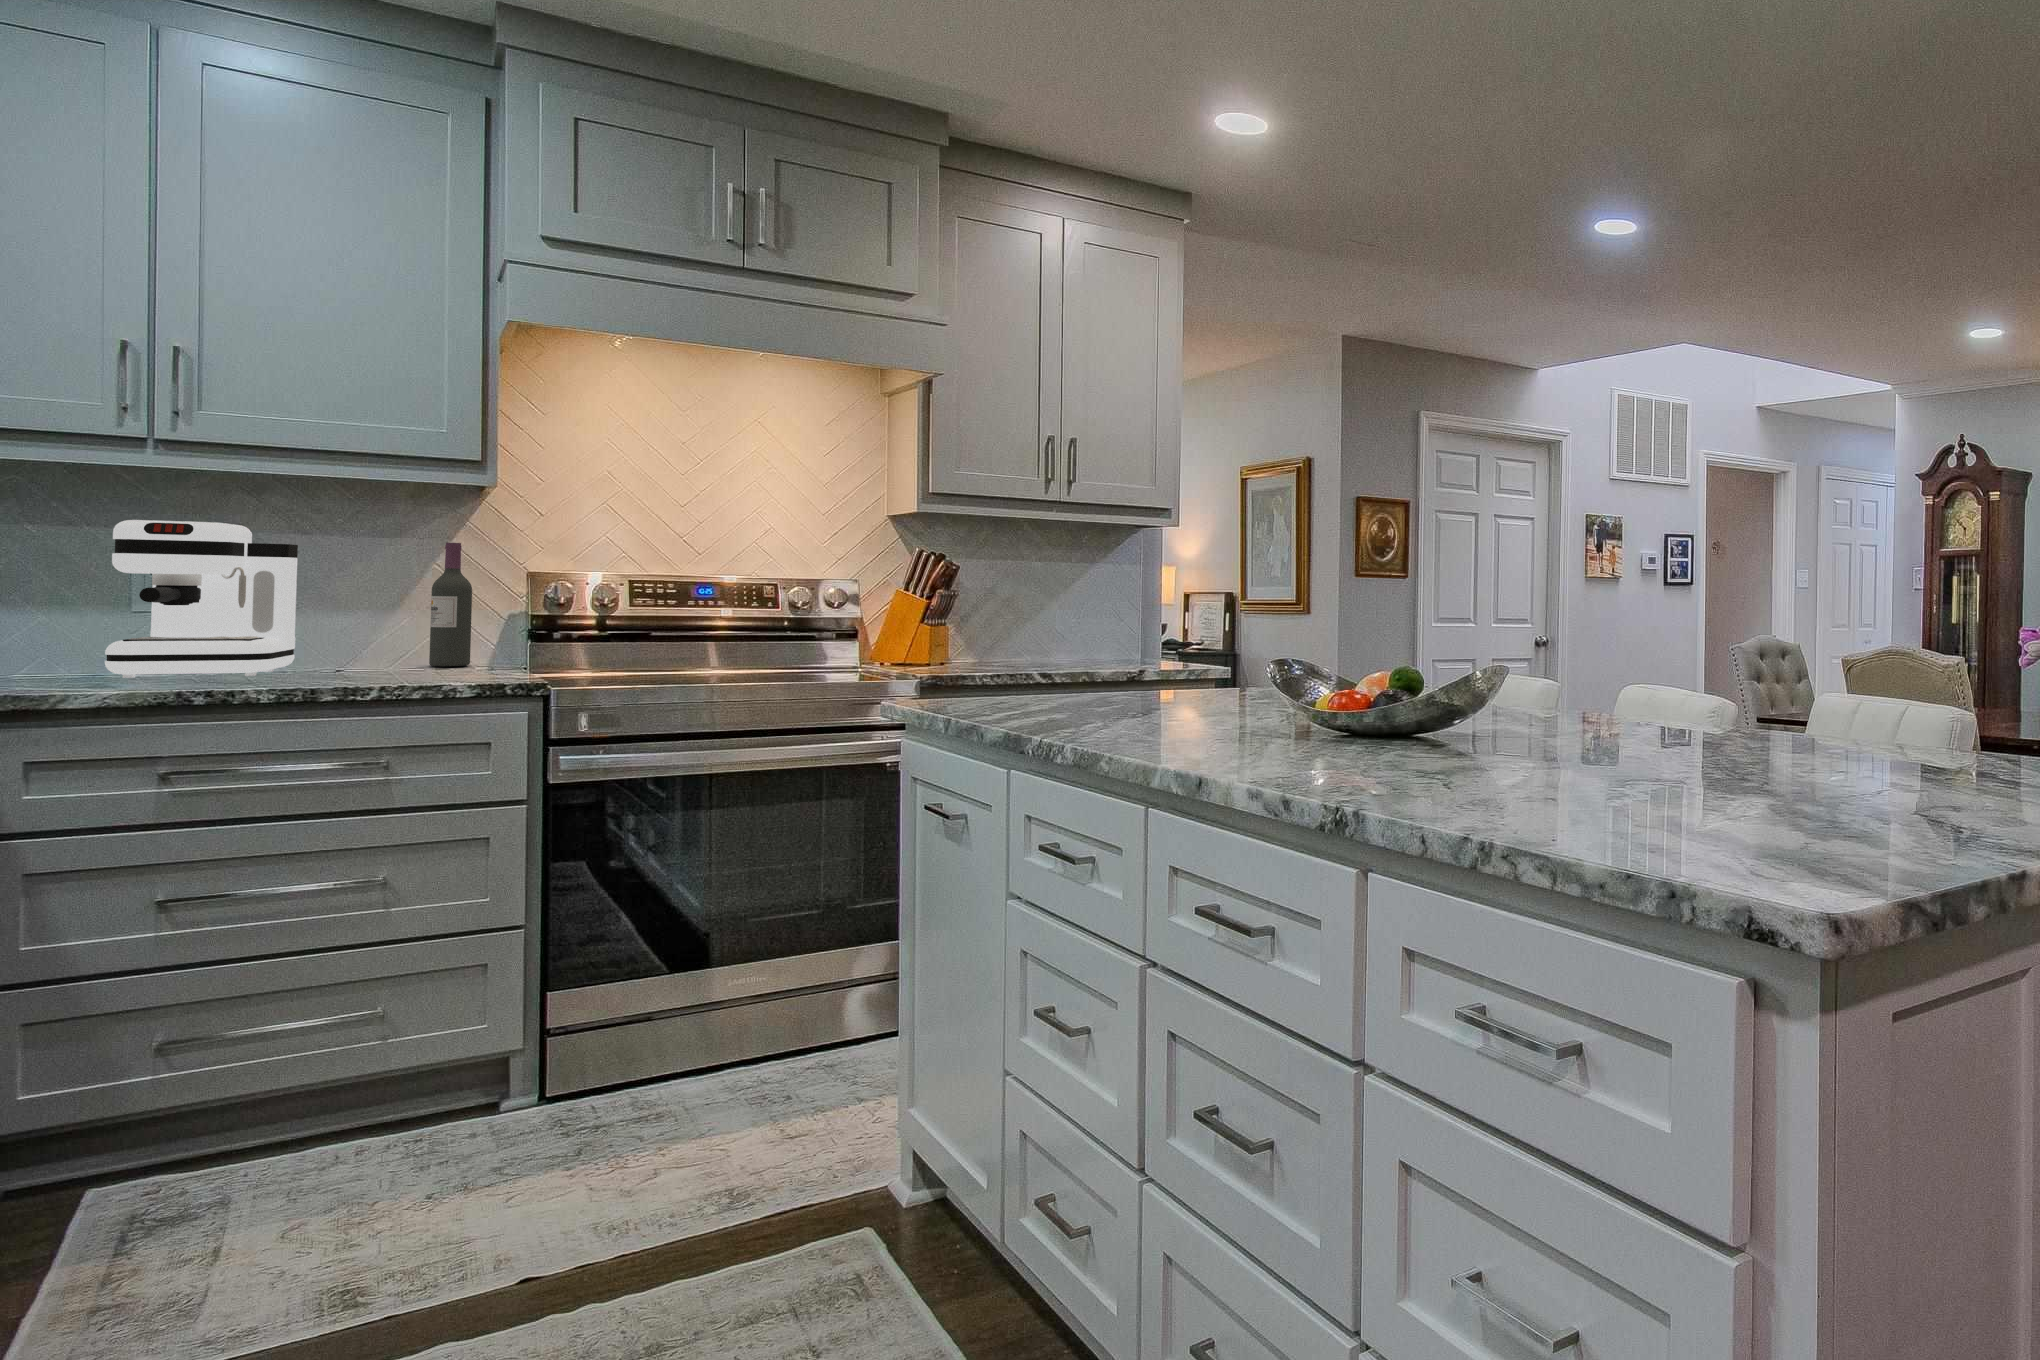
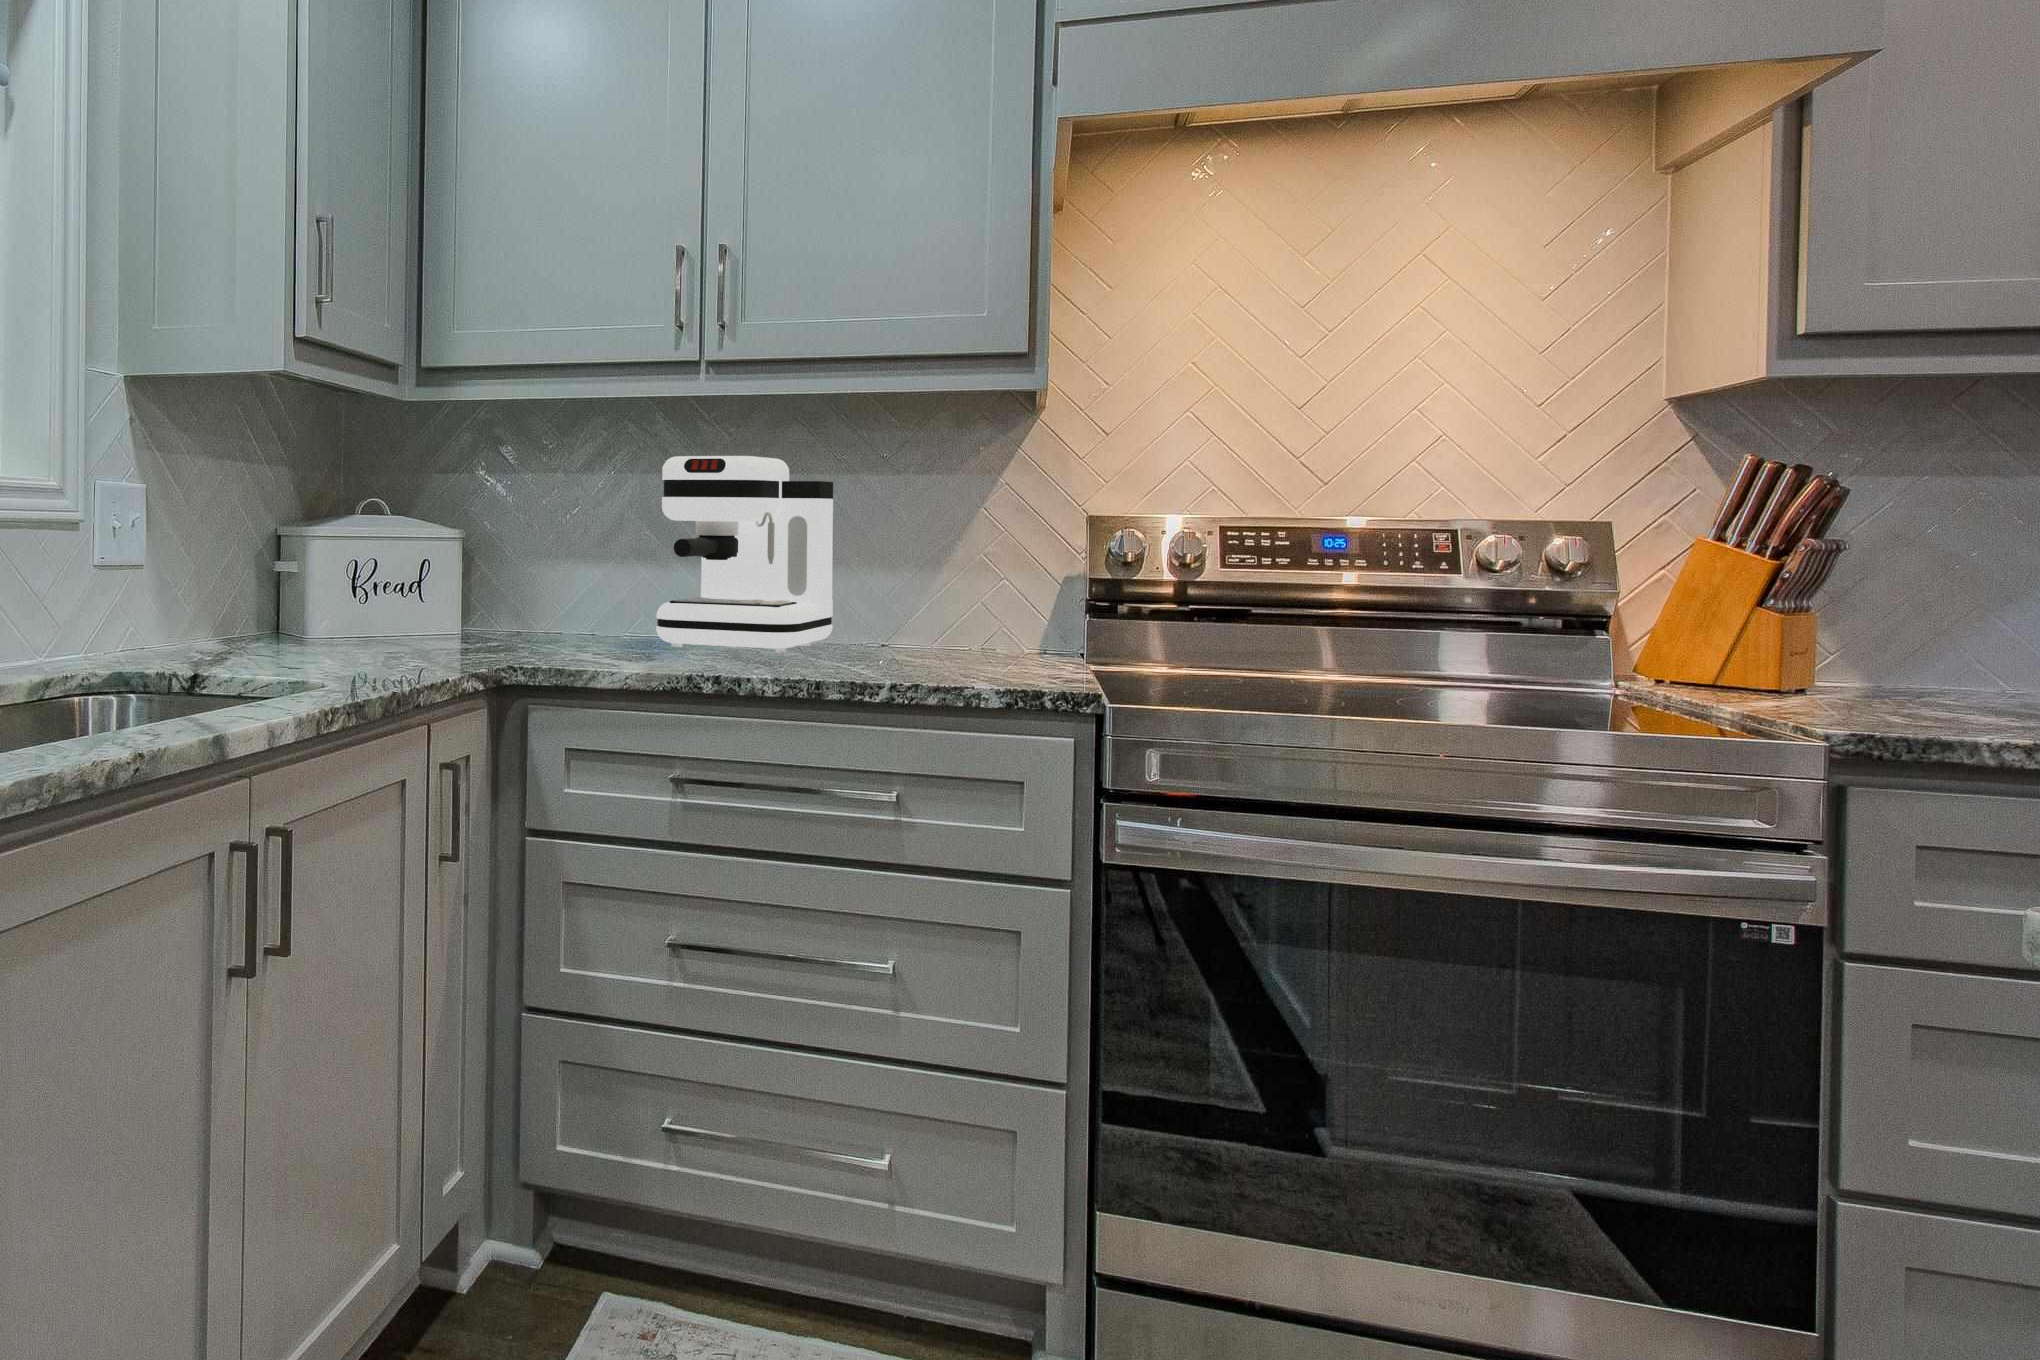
wine bottle: present [429,543,472,666] -> none [973,474,1020,649]

